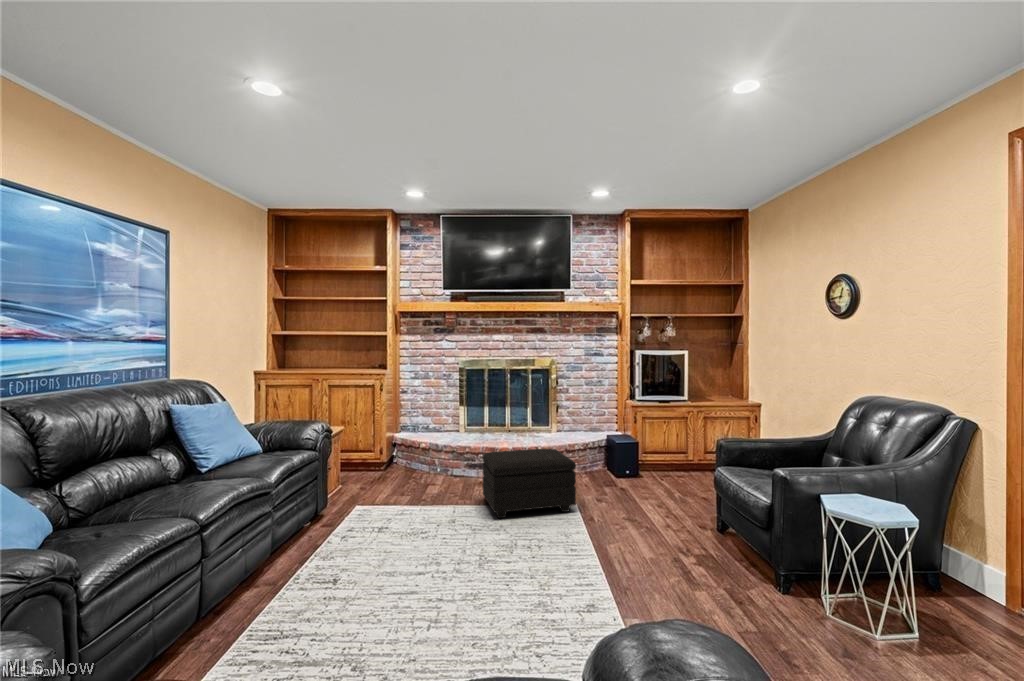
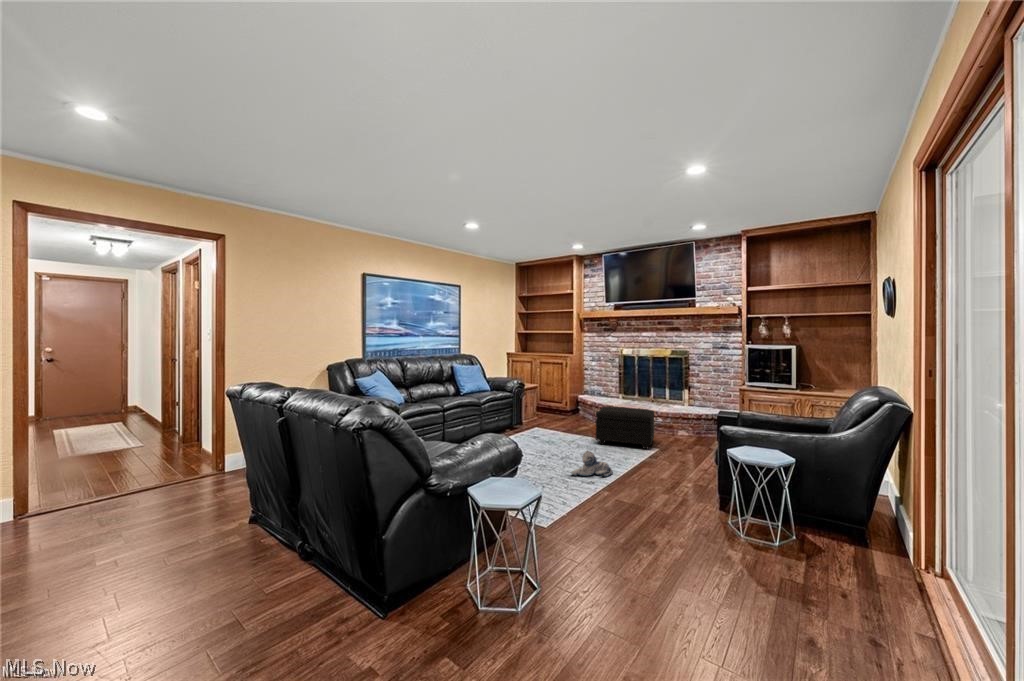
plush toy: none [552,553,606,611] -> present [571,451,613,477]

